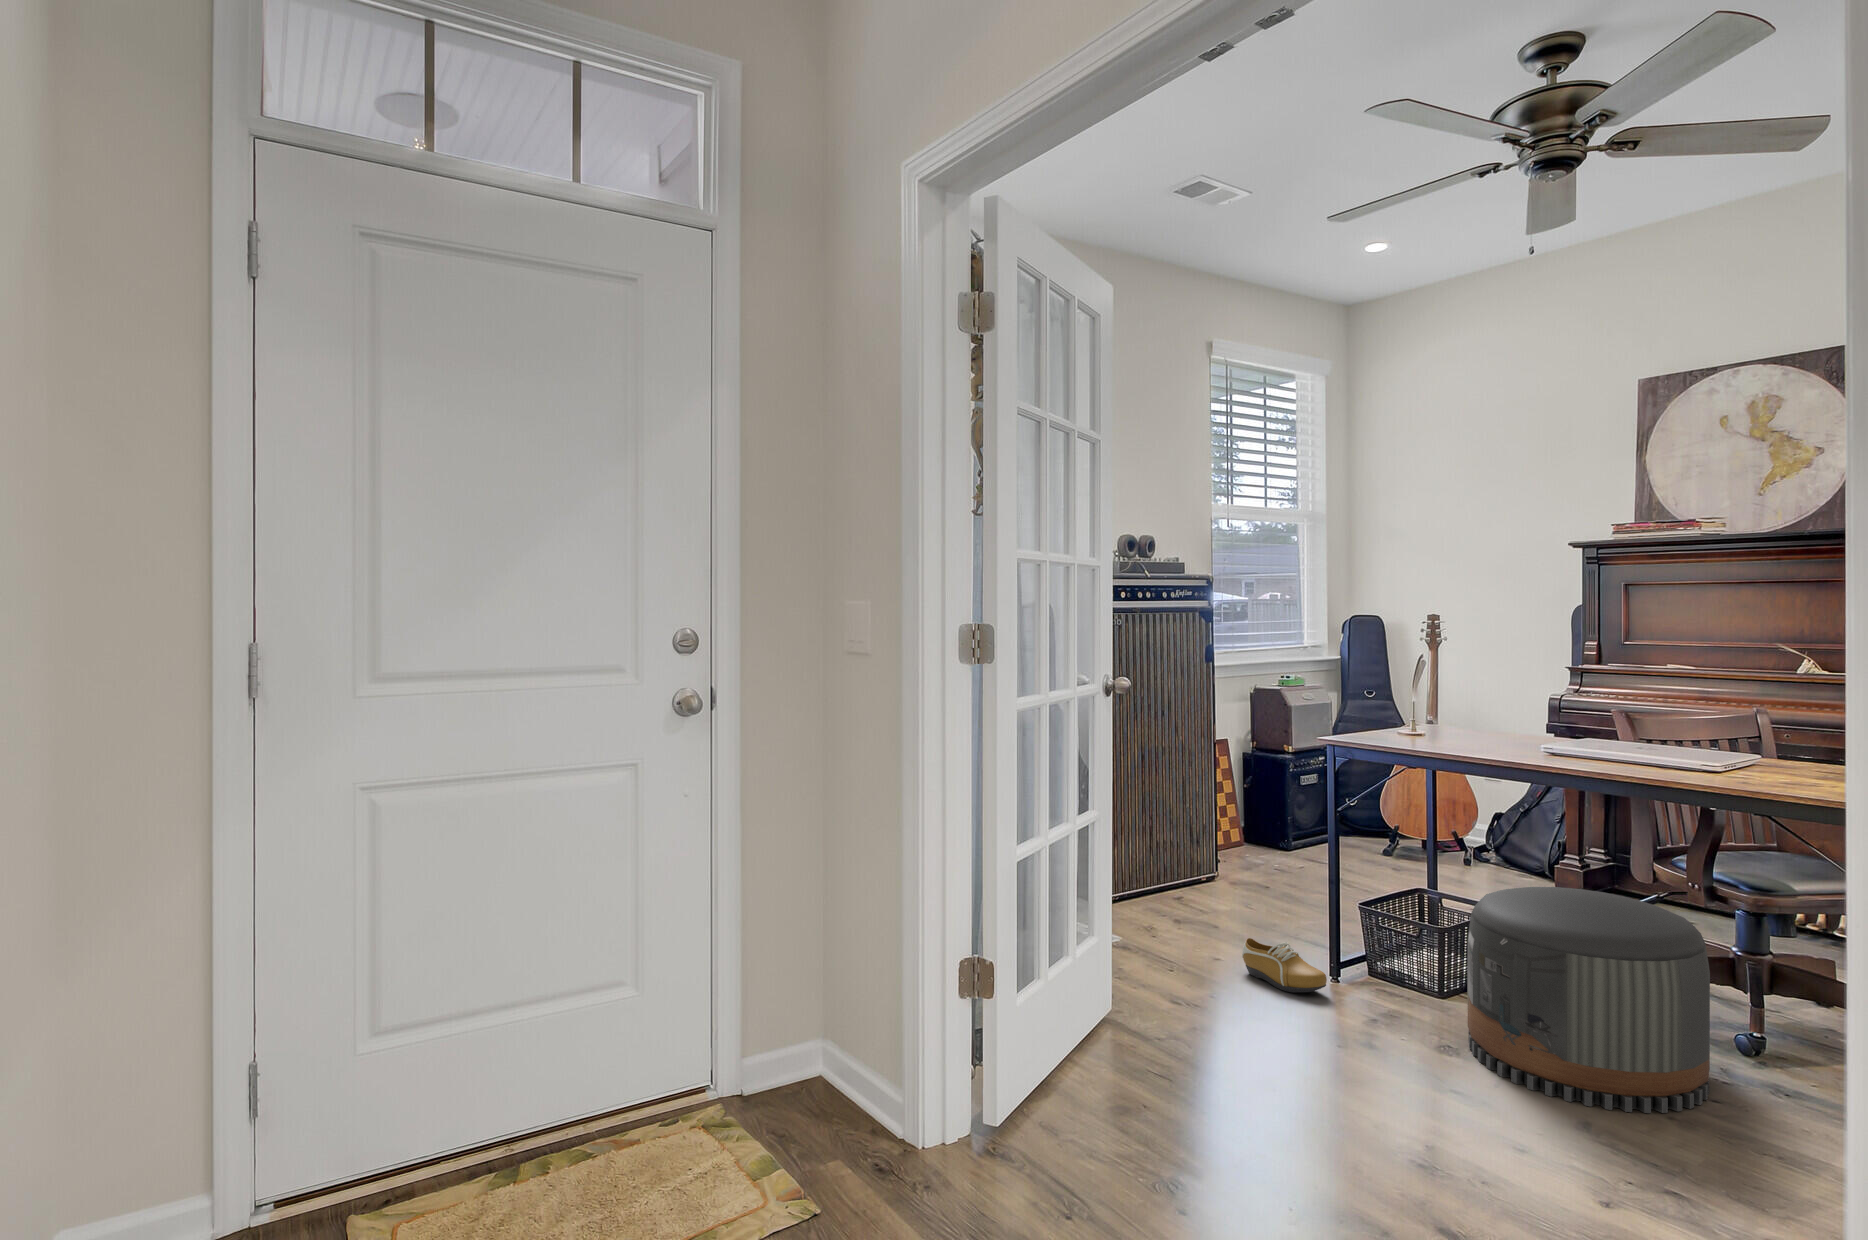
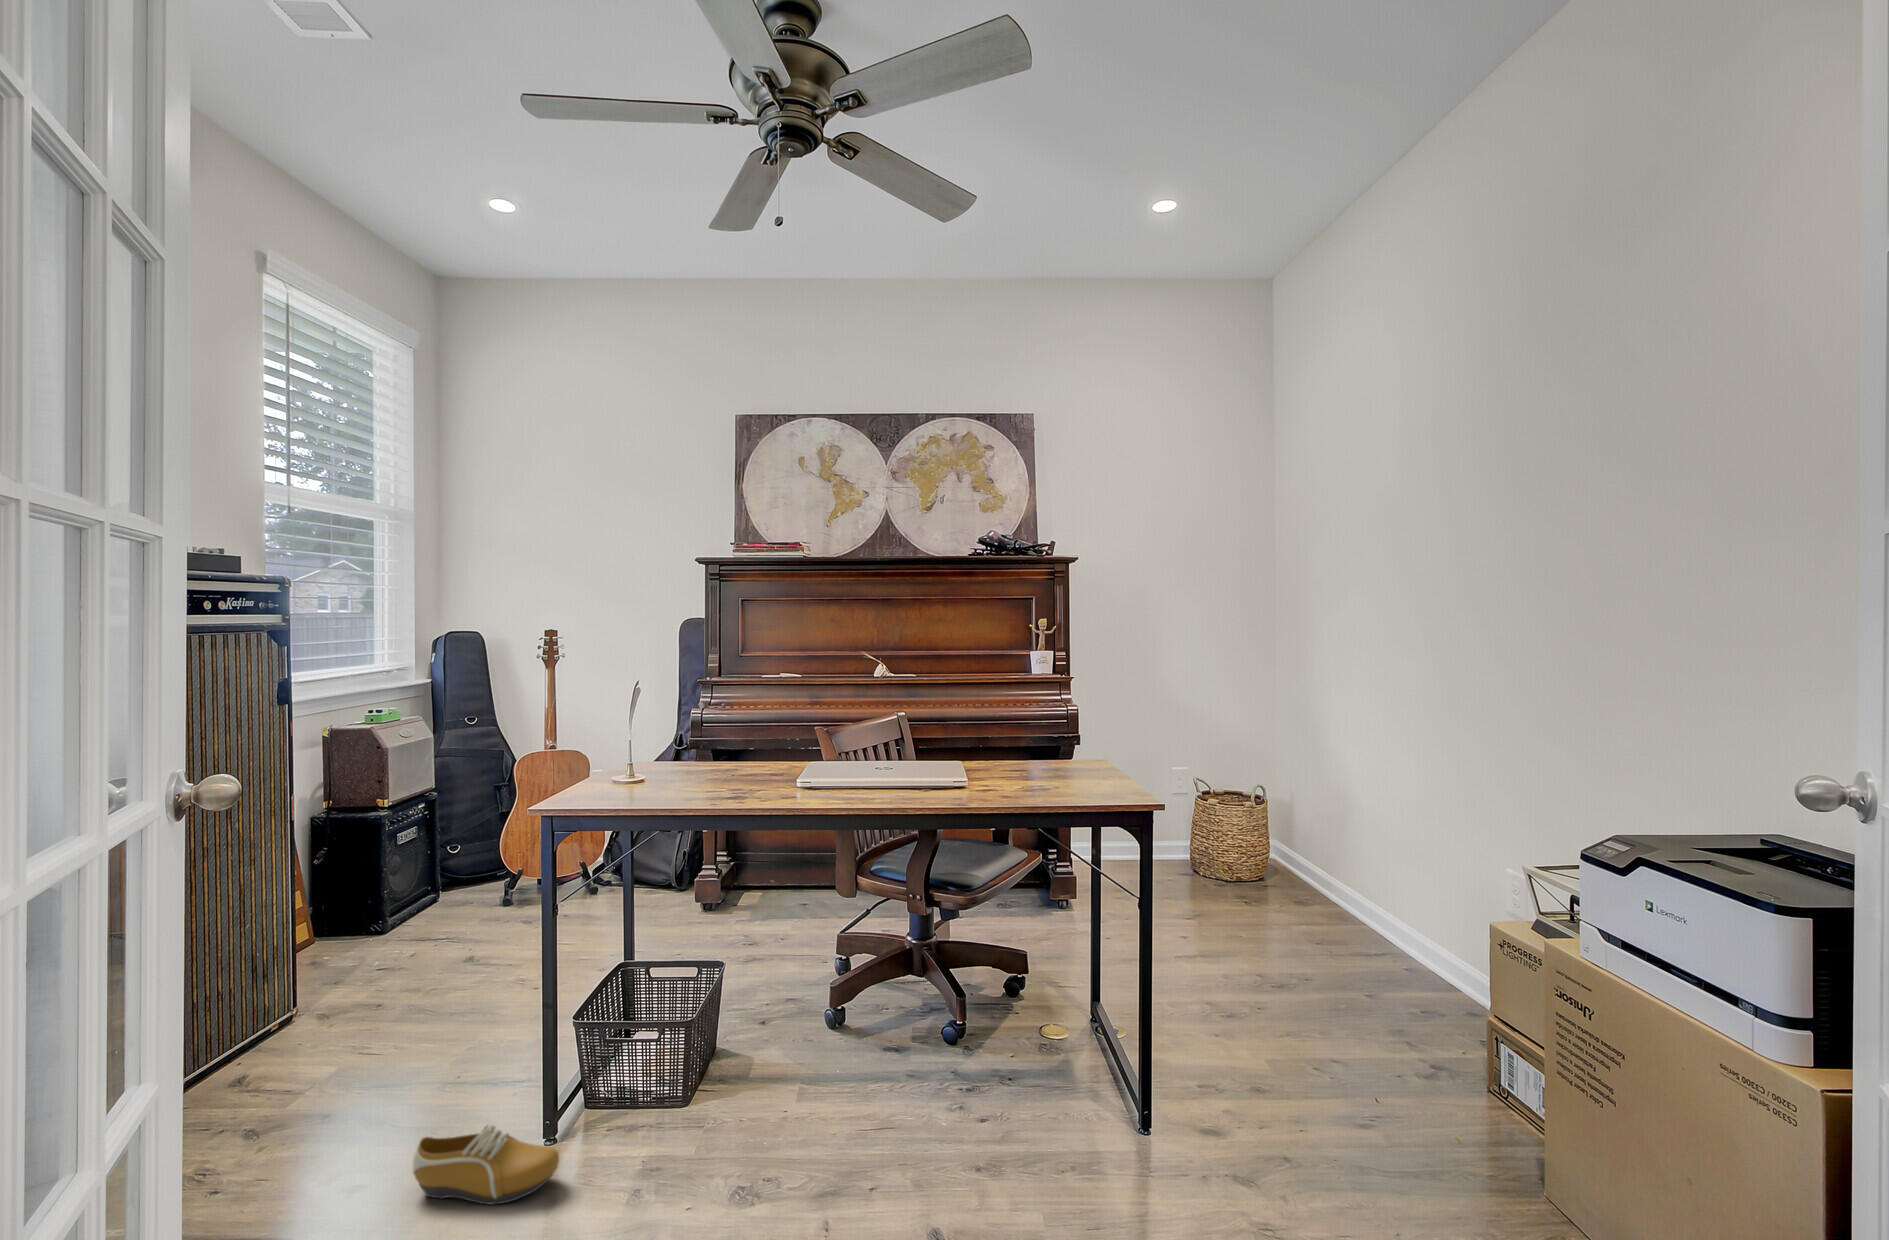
pouf: present [1467,887,1710,1113] -> none [752,930,980,1210]

